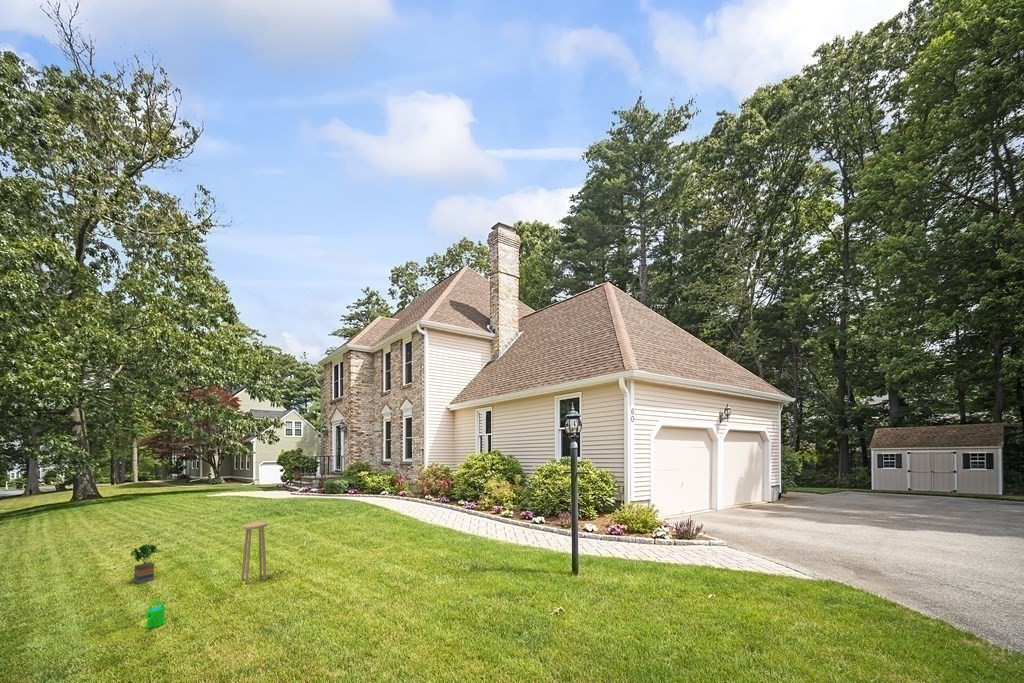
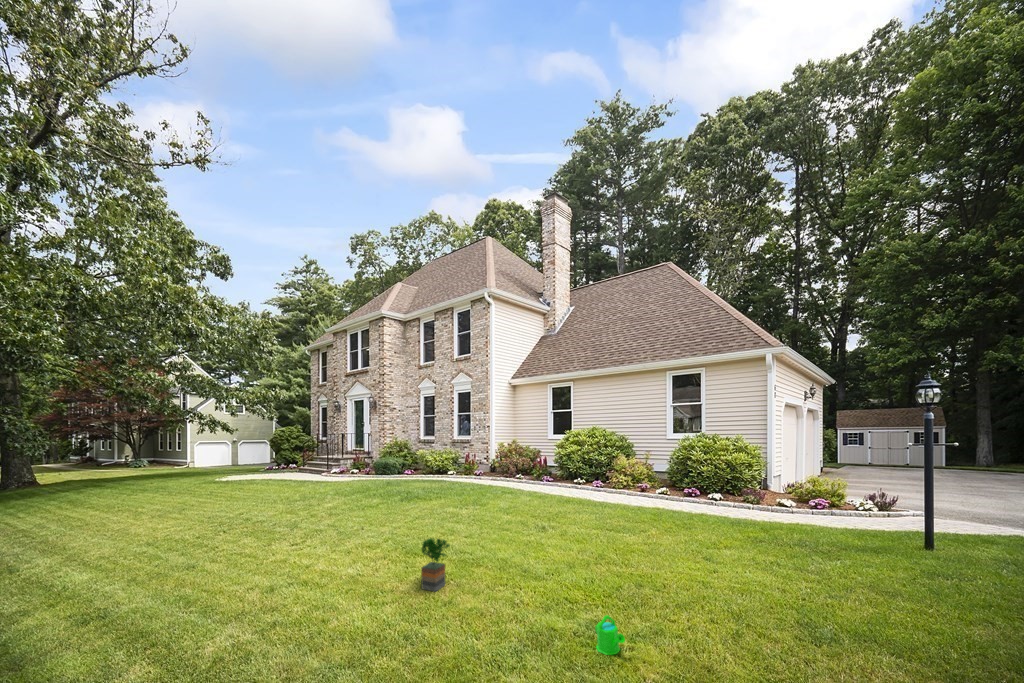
stool: present [241,522,267,584] -> none [570,504,602,583]

